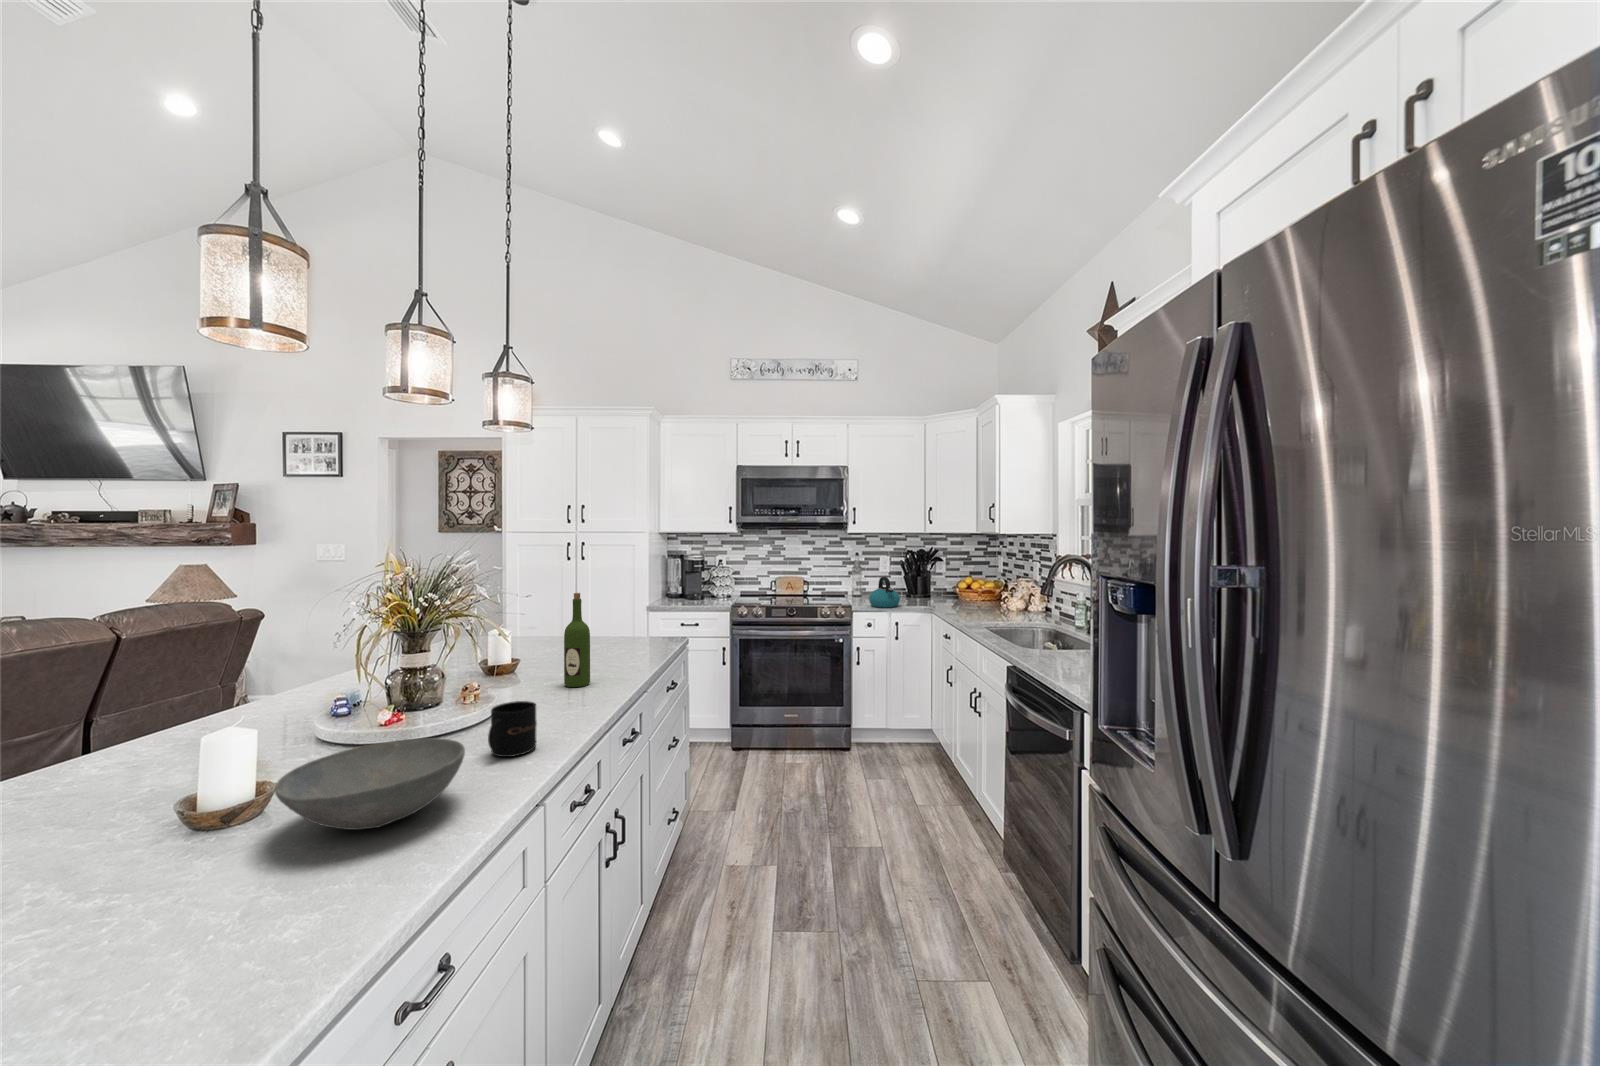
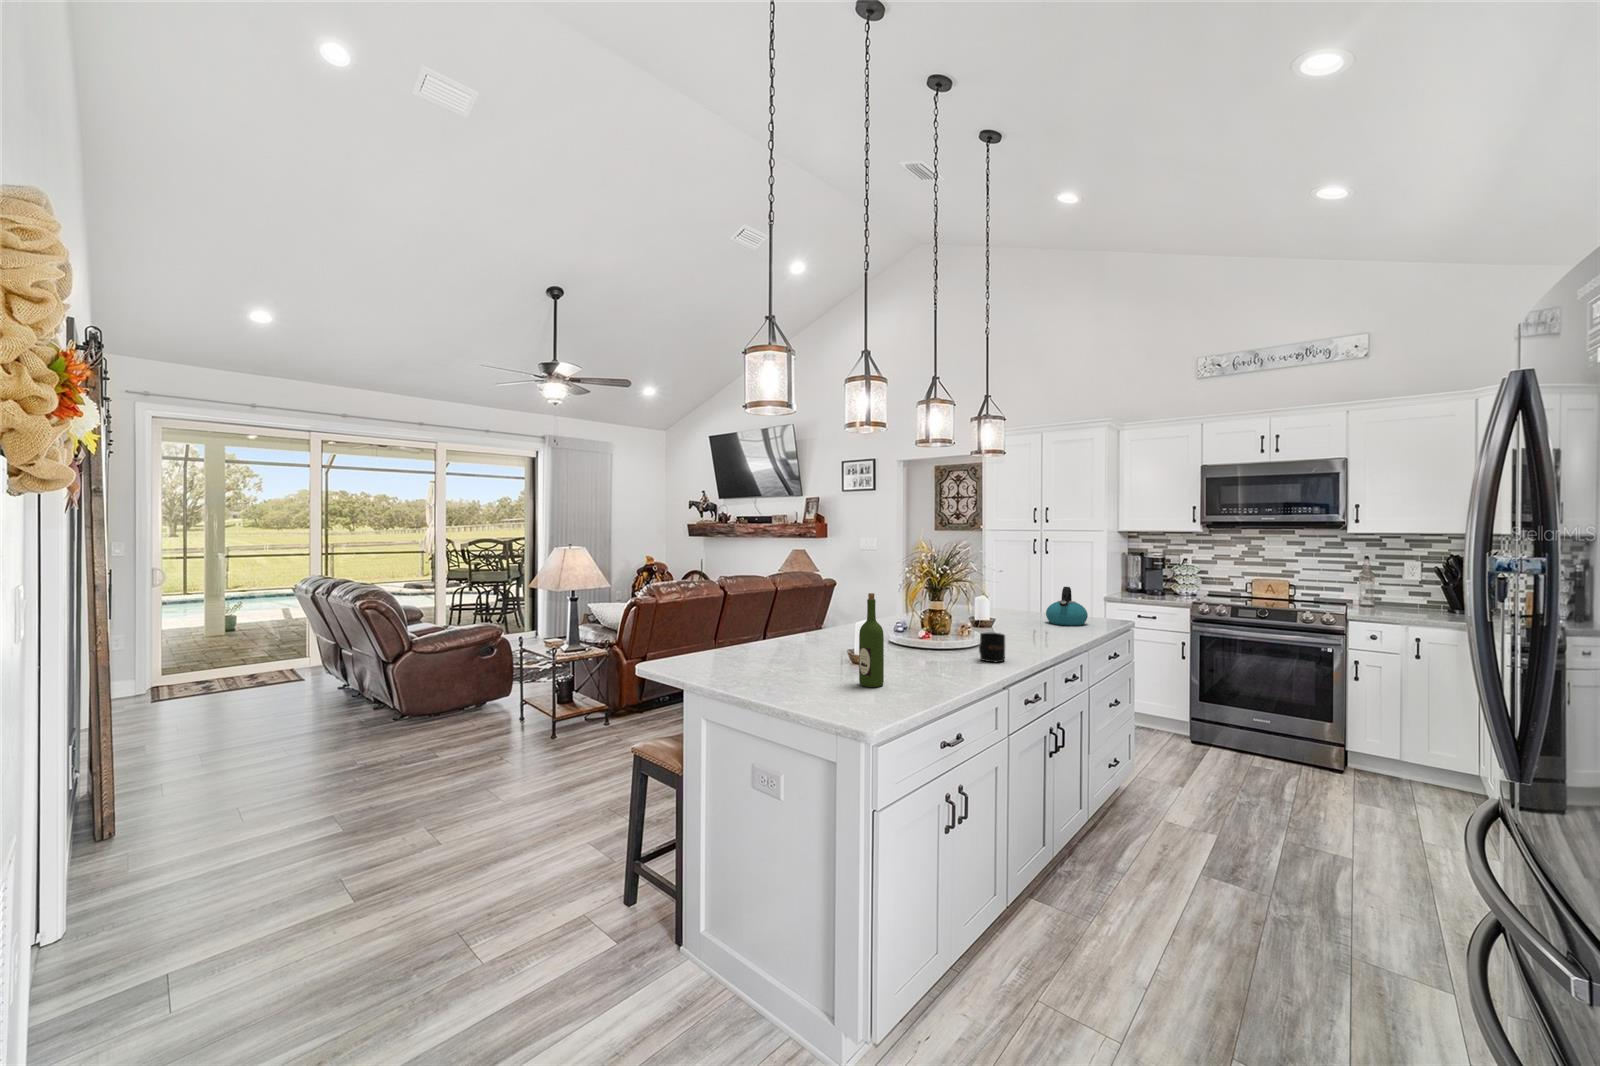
kettle: present [869,577,900,608] -> present [1046,587,1088,626]
wine bottle: present [564,593,590,687] -> present [859,593,884,687]
bowl: present [275,738,465,830] -> none [893,639,969,673]

